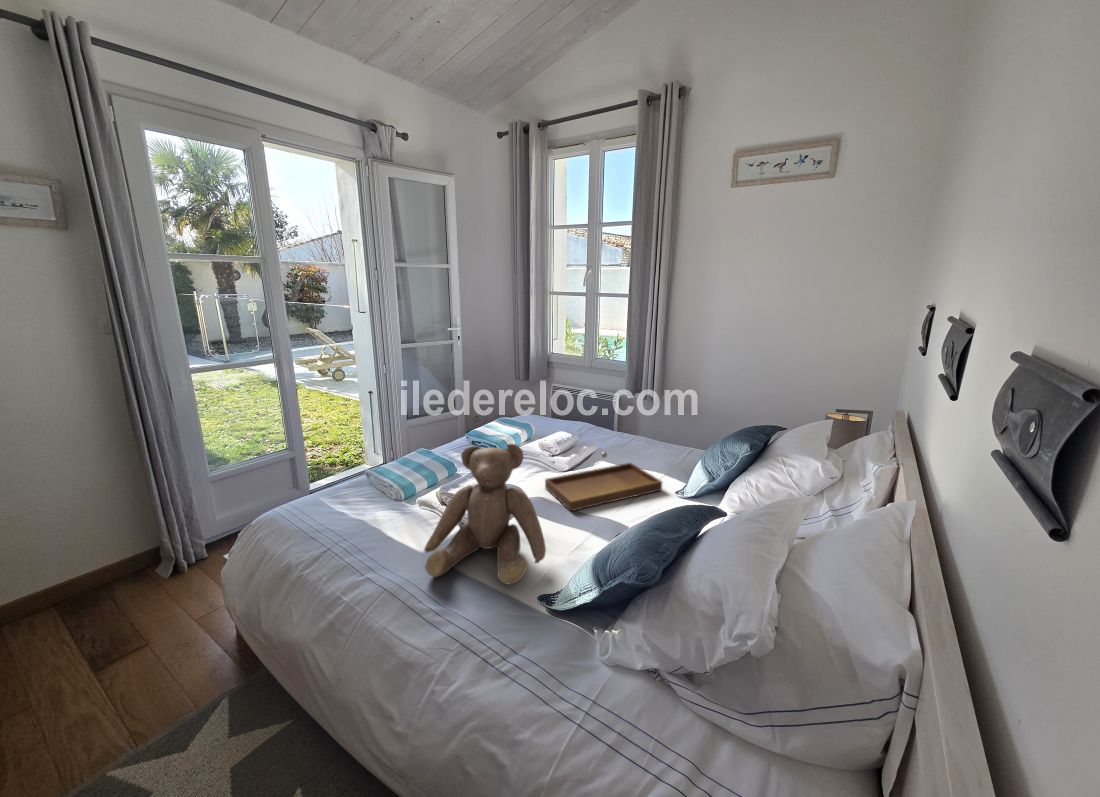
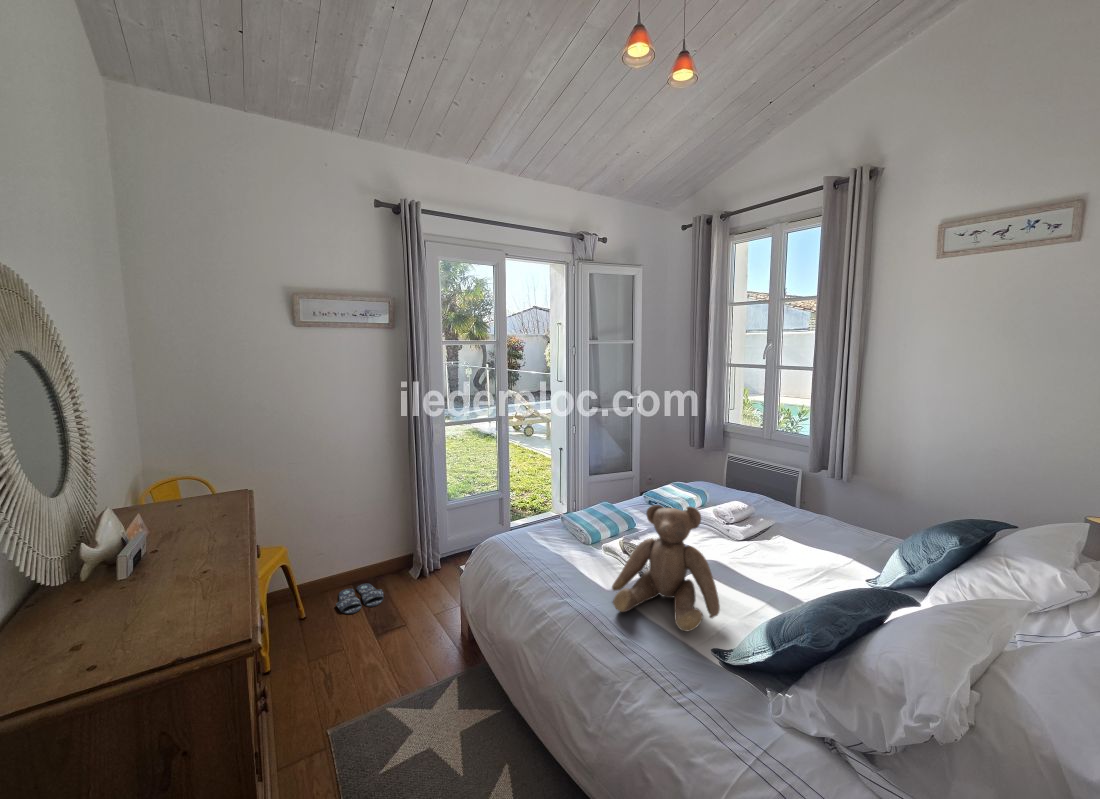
tray: present [545,452,662,511] -> none [719,525,849,579]
slippers: none [24,597,114,649] -> present [336,583,384,614]

